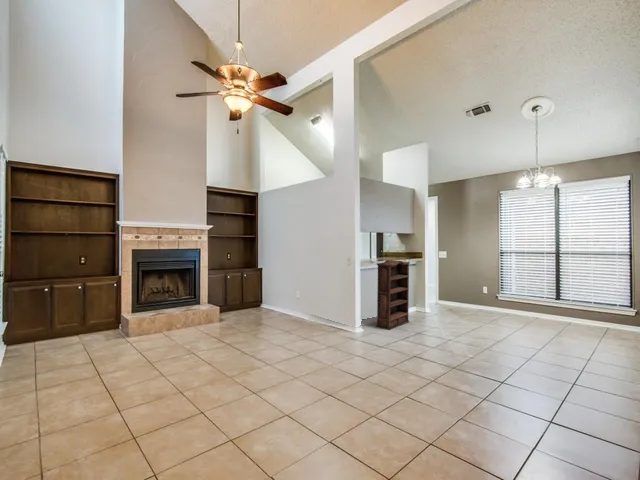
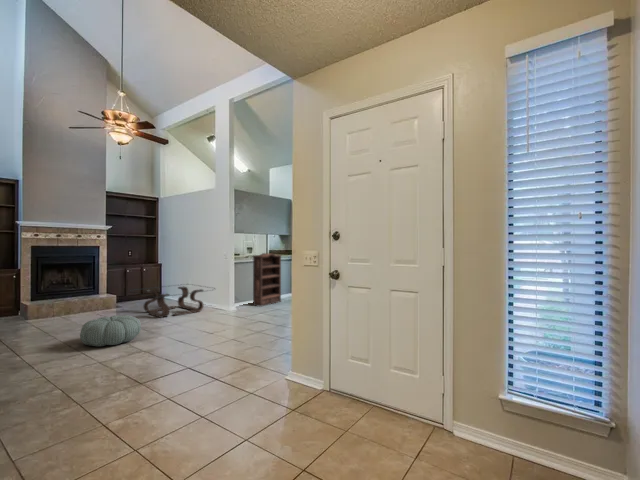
coffee table: none [236,295,336,344] -> present [144,286,203,317]
pouf: none [191,354,265,408] -> present [80,315,141,346]

